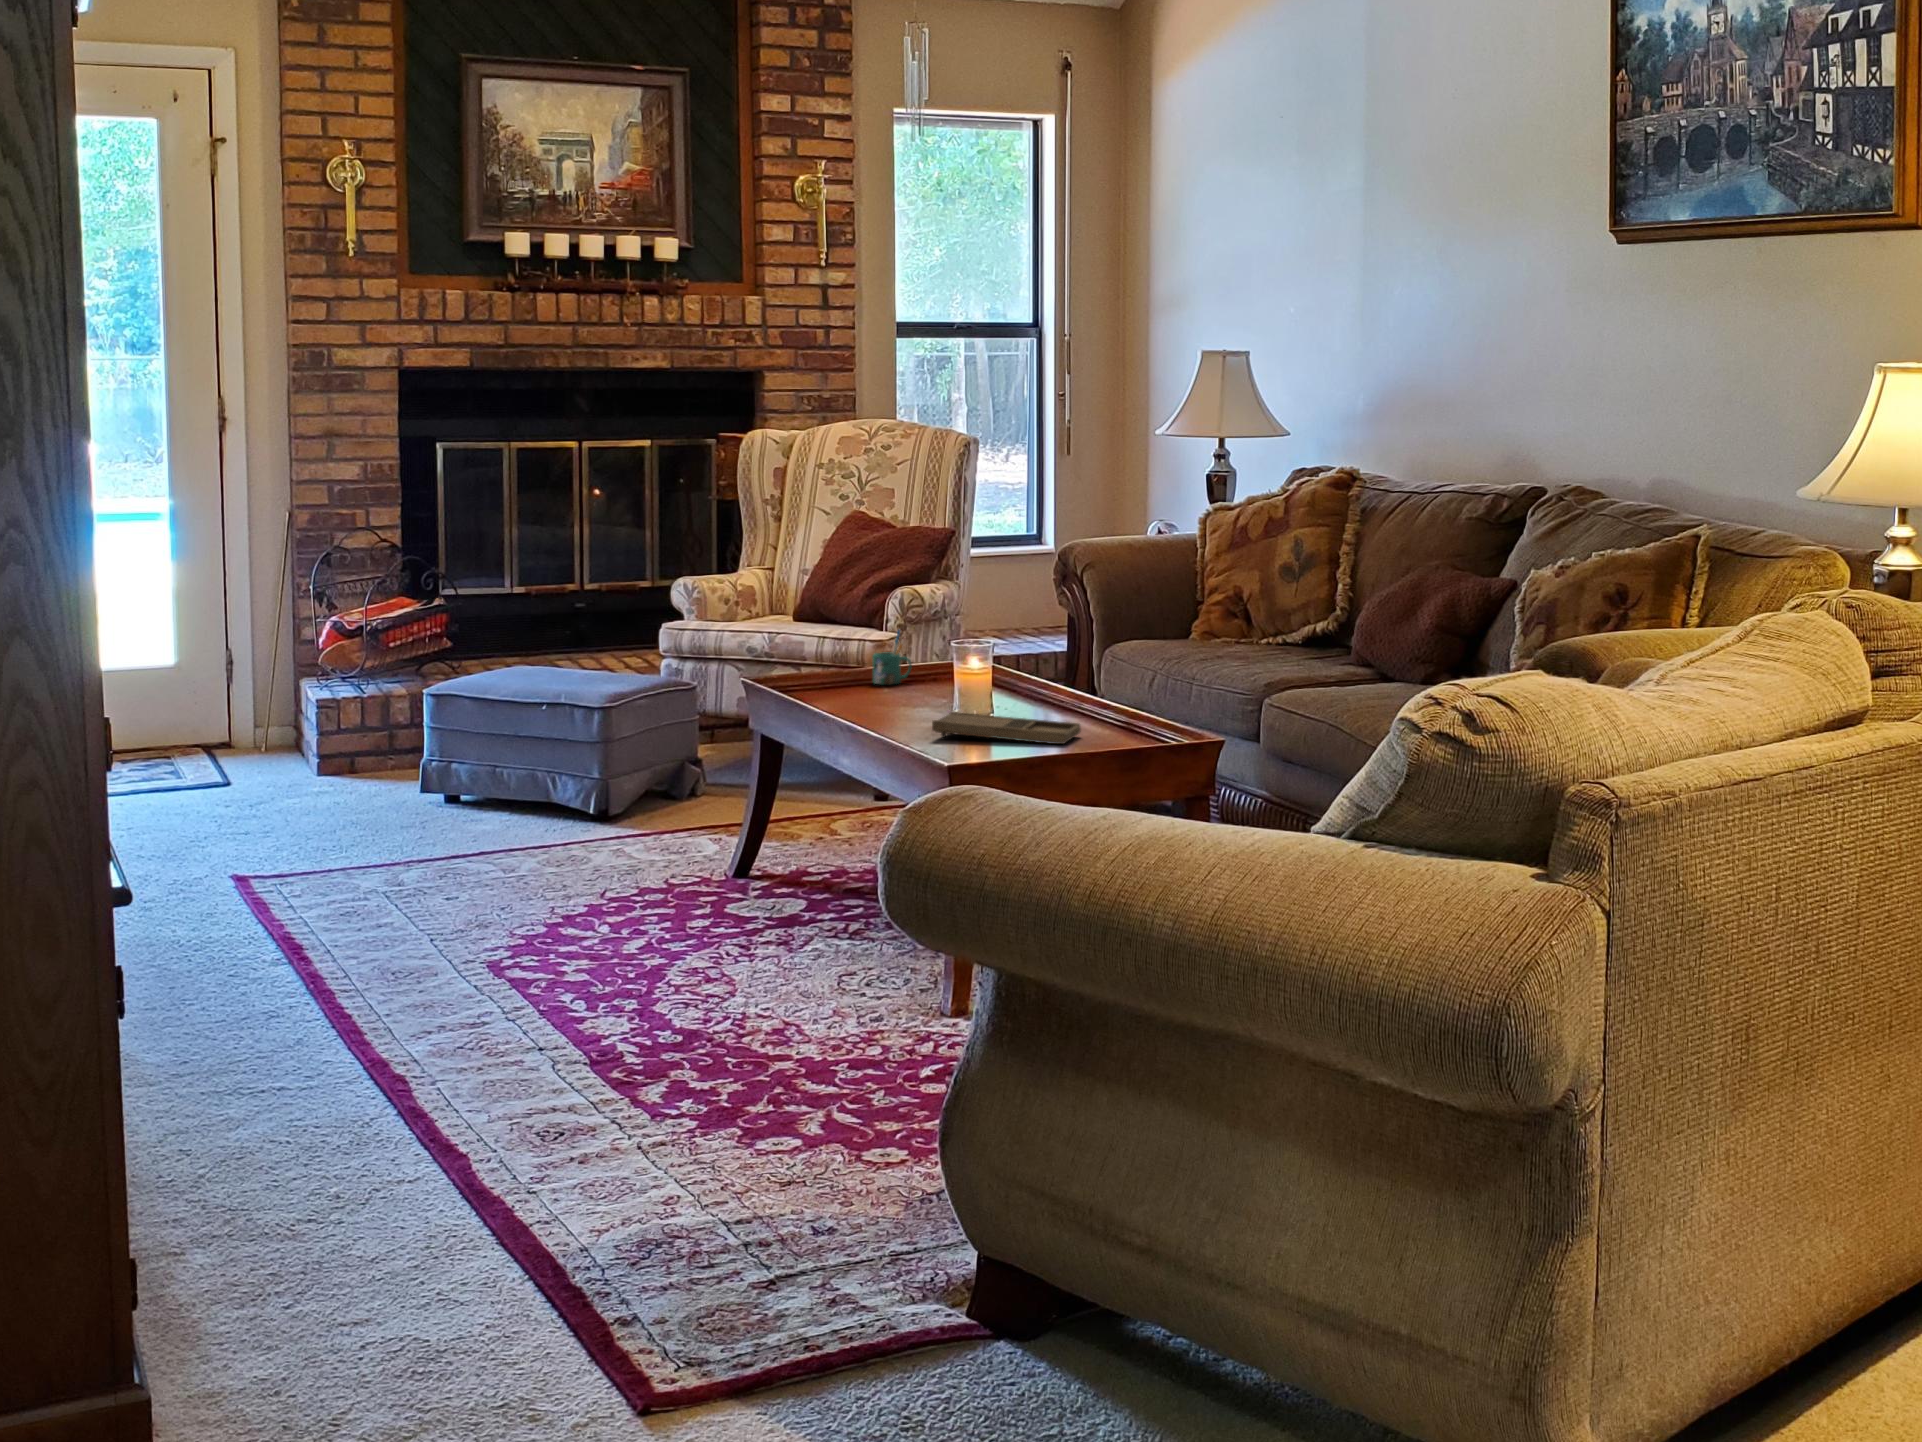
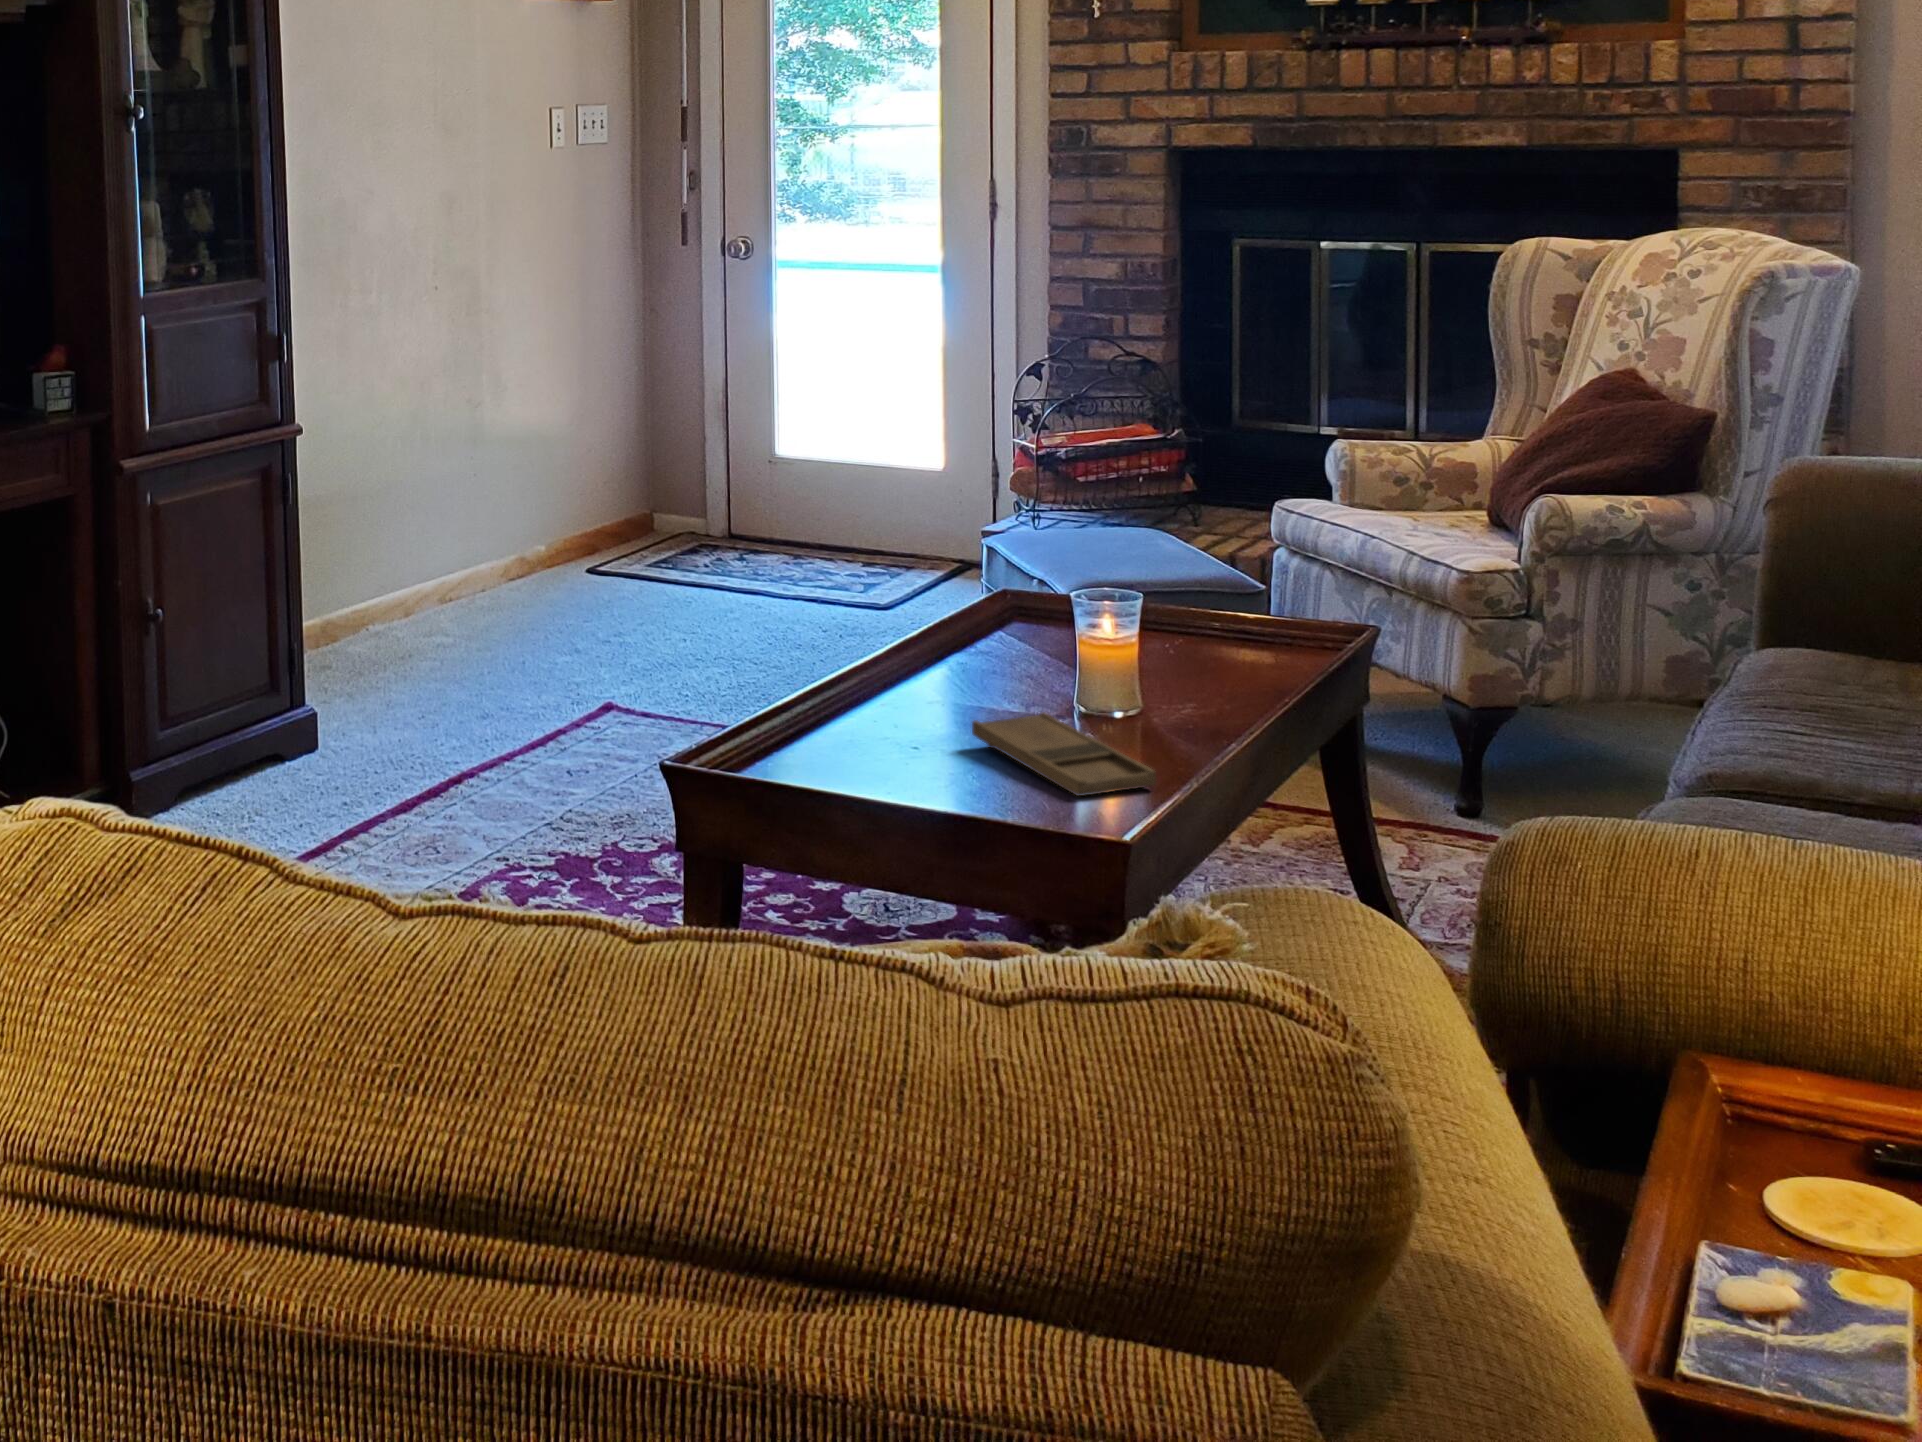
mug: present [872,631,912,684] -> none [1251,570,1307,646]

